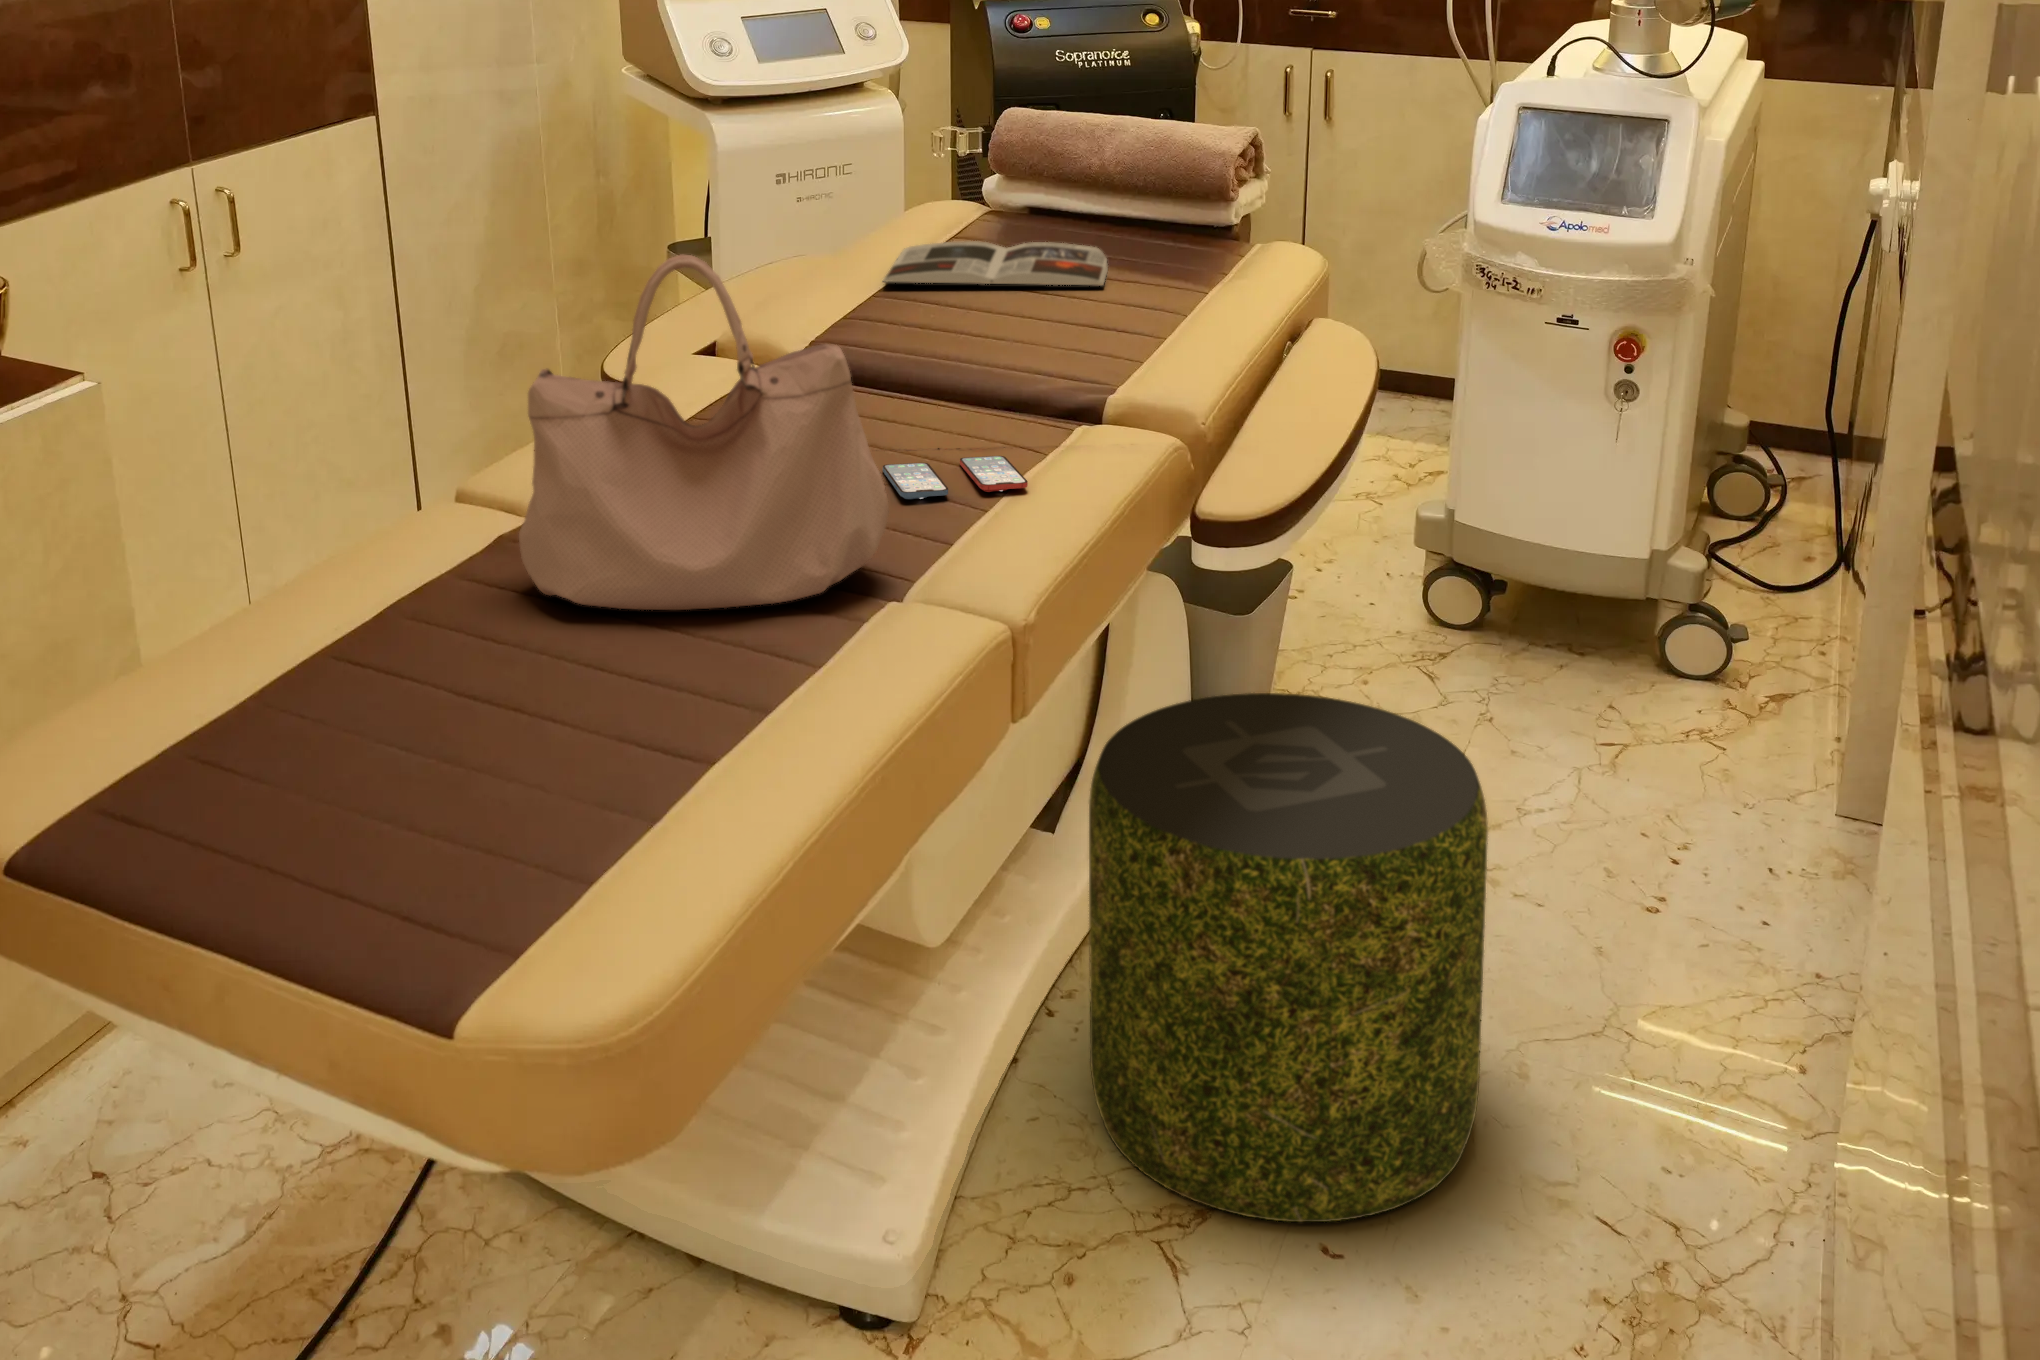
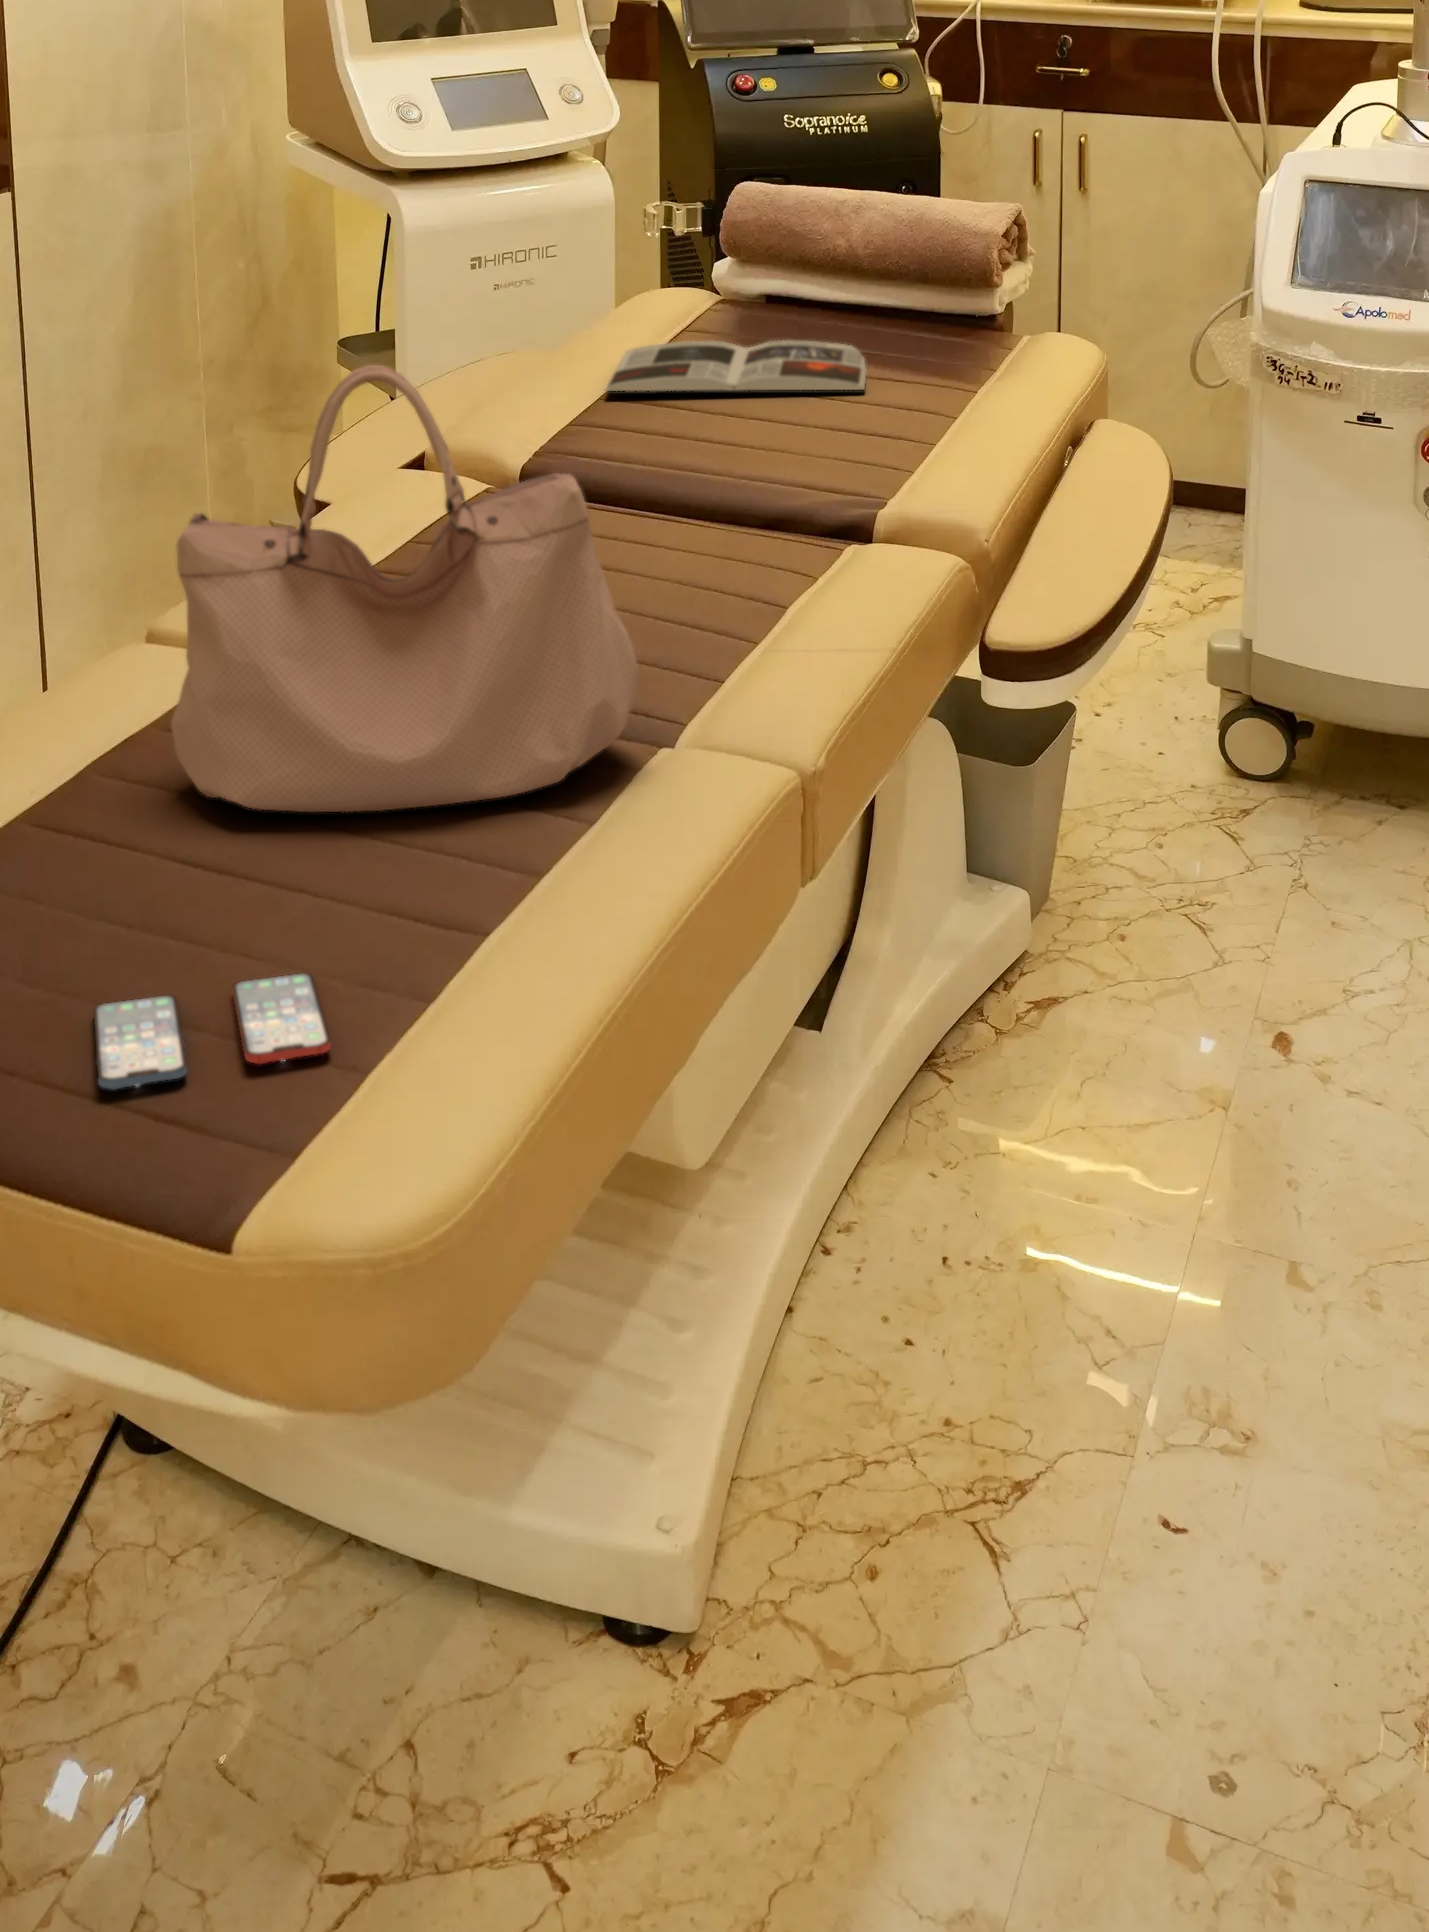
smartphone: present [883,456,1028,499] -> present [94,973,330,1090]
pouf: present [1089,693,1488,1222] -> none [878,861,1337,1478]

